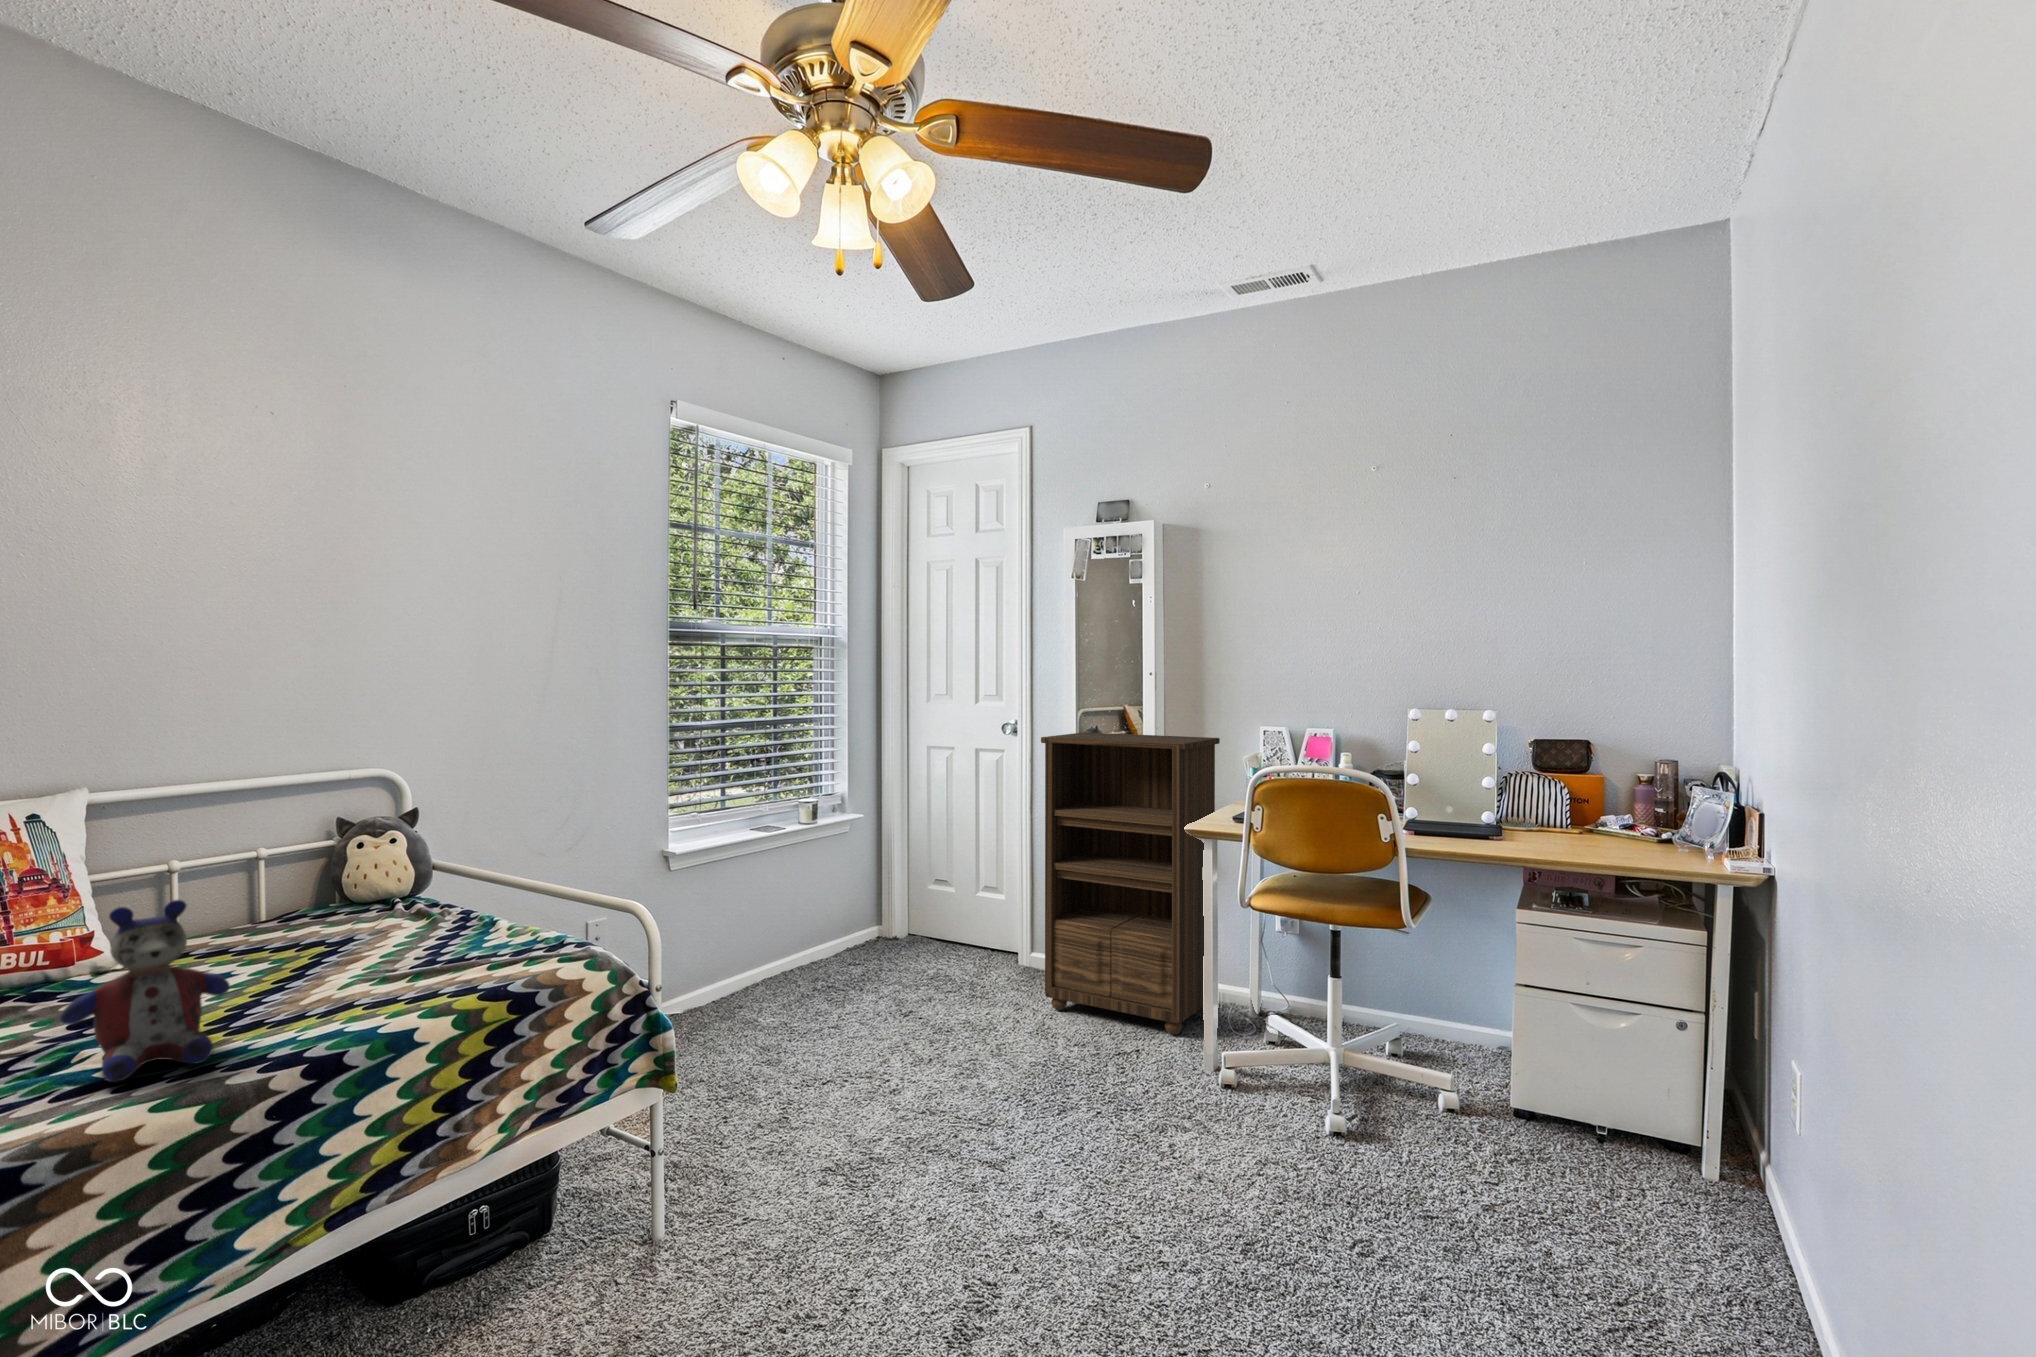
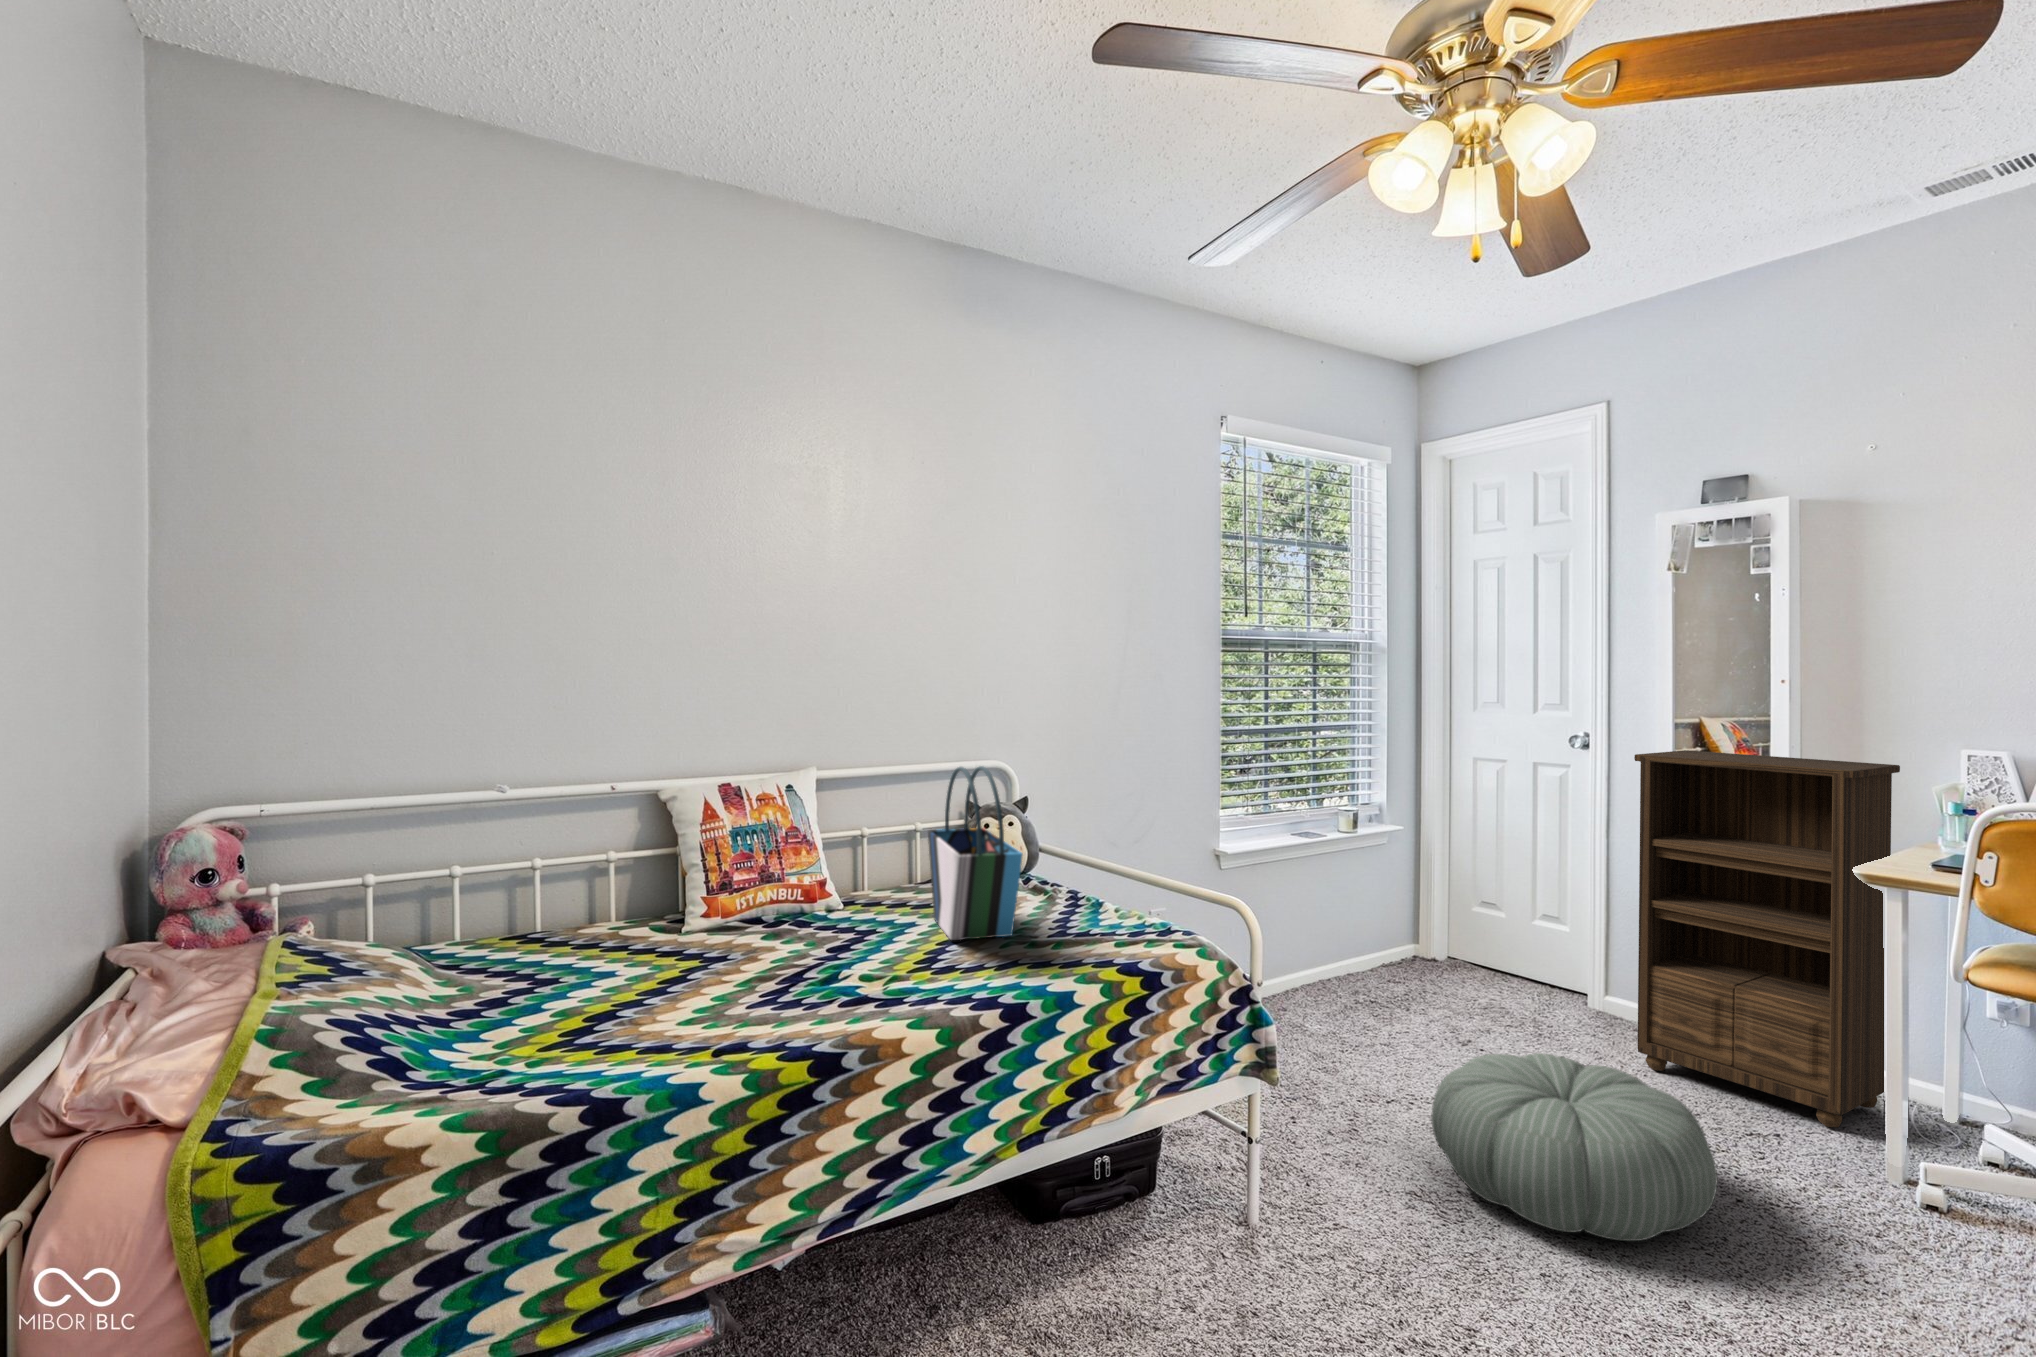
tote bag: none [251,776,367,990] -> present [928,766,1023,940]
stuffed bear: present [60,900,230,1082] -> none [845,862,943,1000]
pouf: none [850,1012,1075,1174] -> present [1431,1053,1717,1241]

